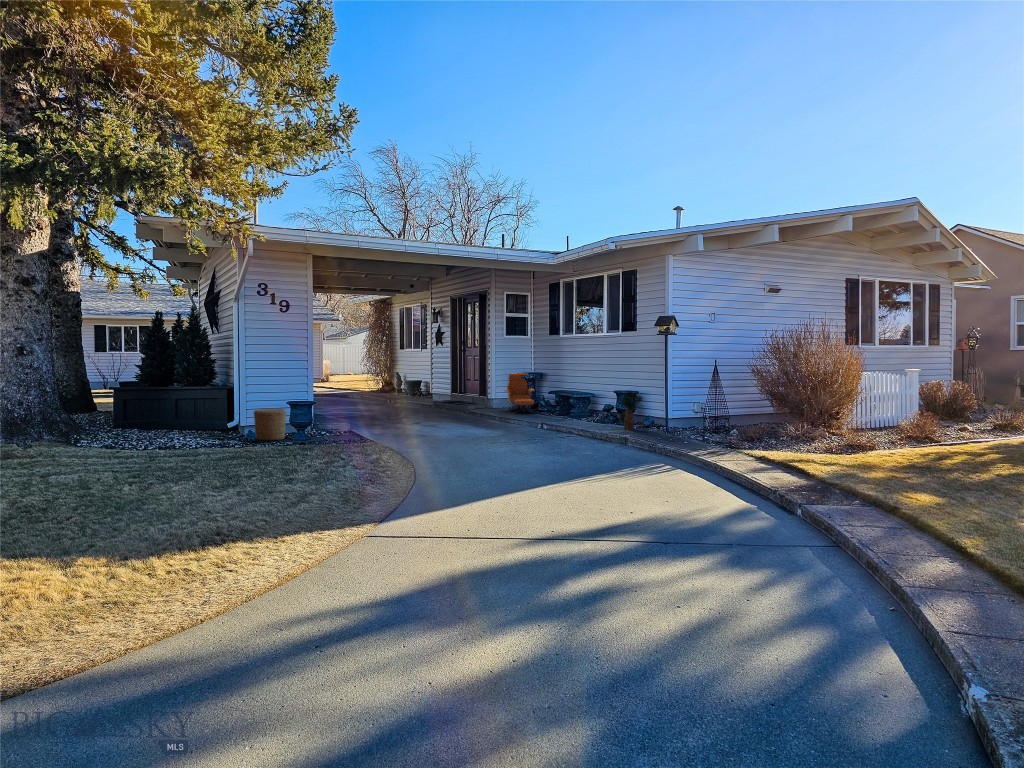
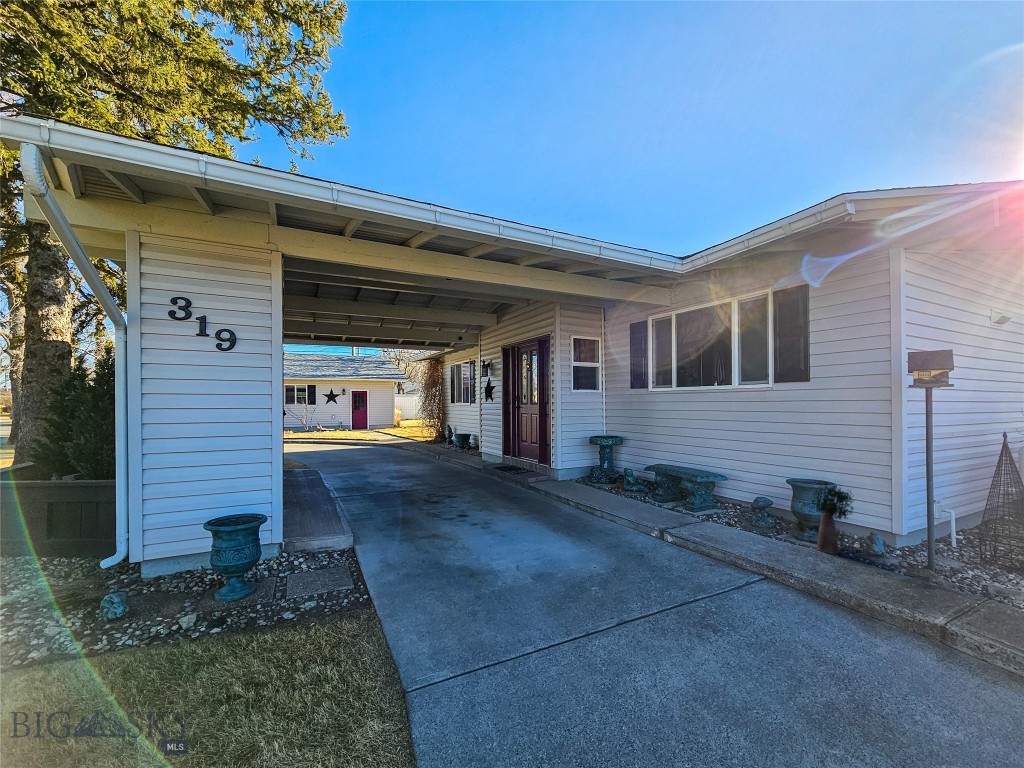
lounge chair: present [504,373,534,413] -> none [573,436,618,493]
woven basket: present [254,409,286,441] -> none [125,532,205,615]

